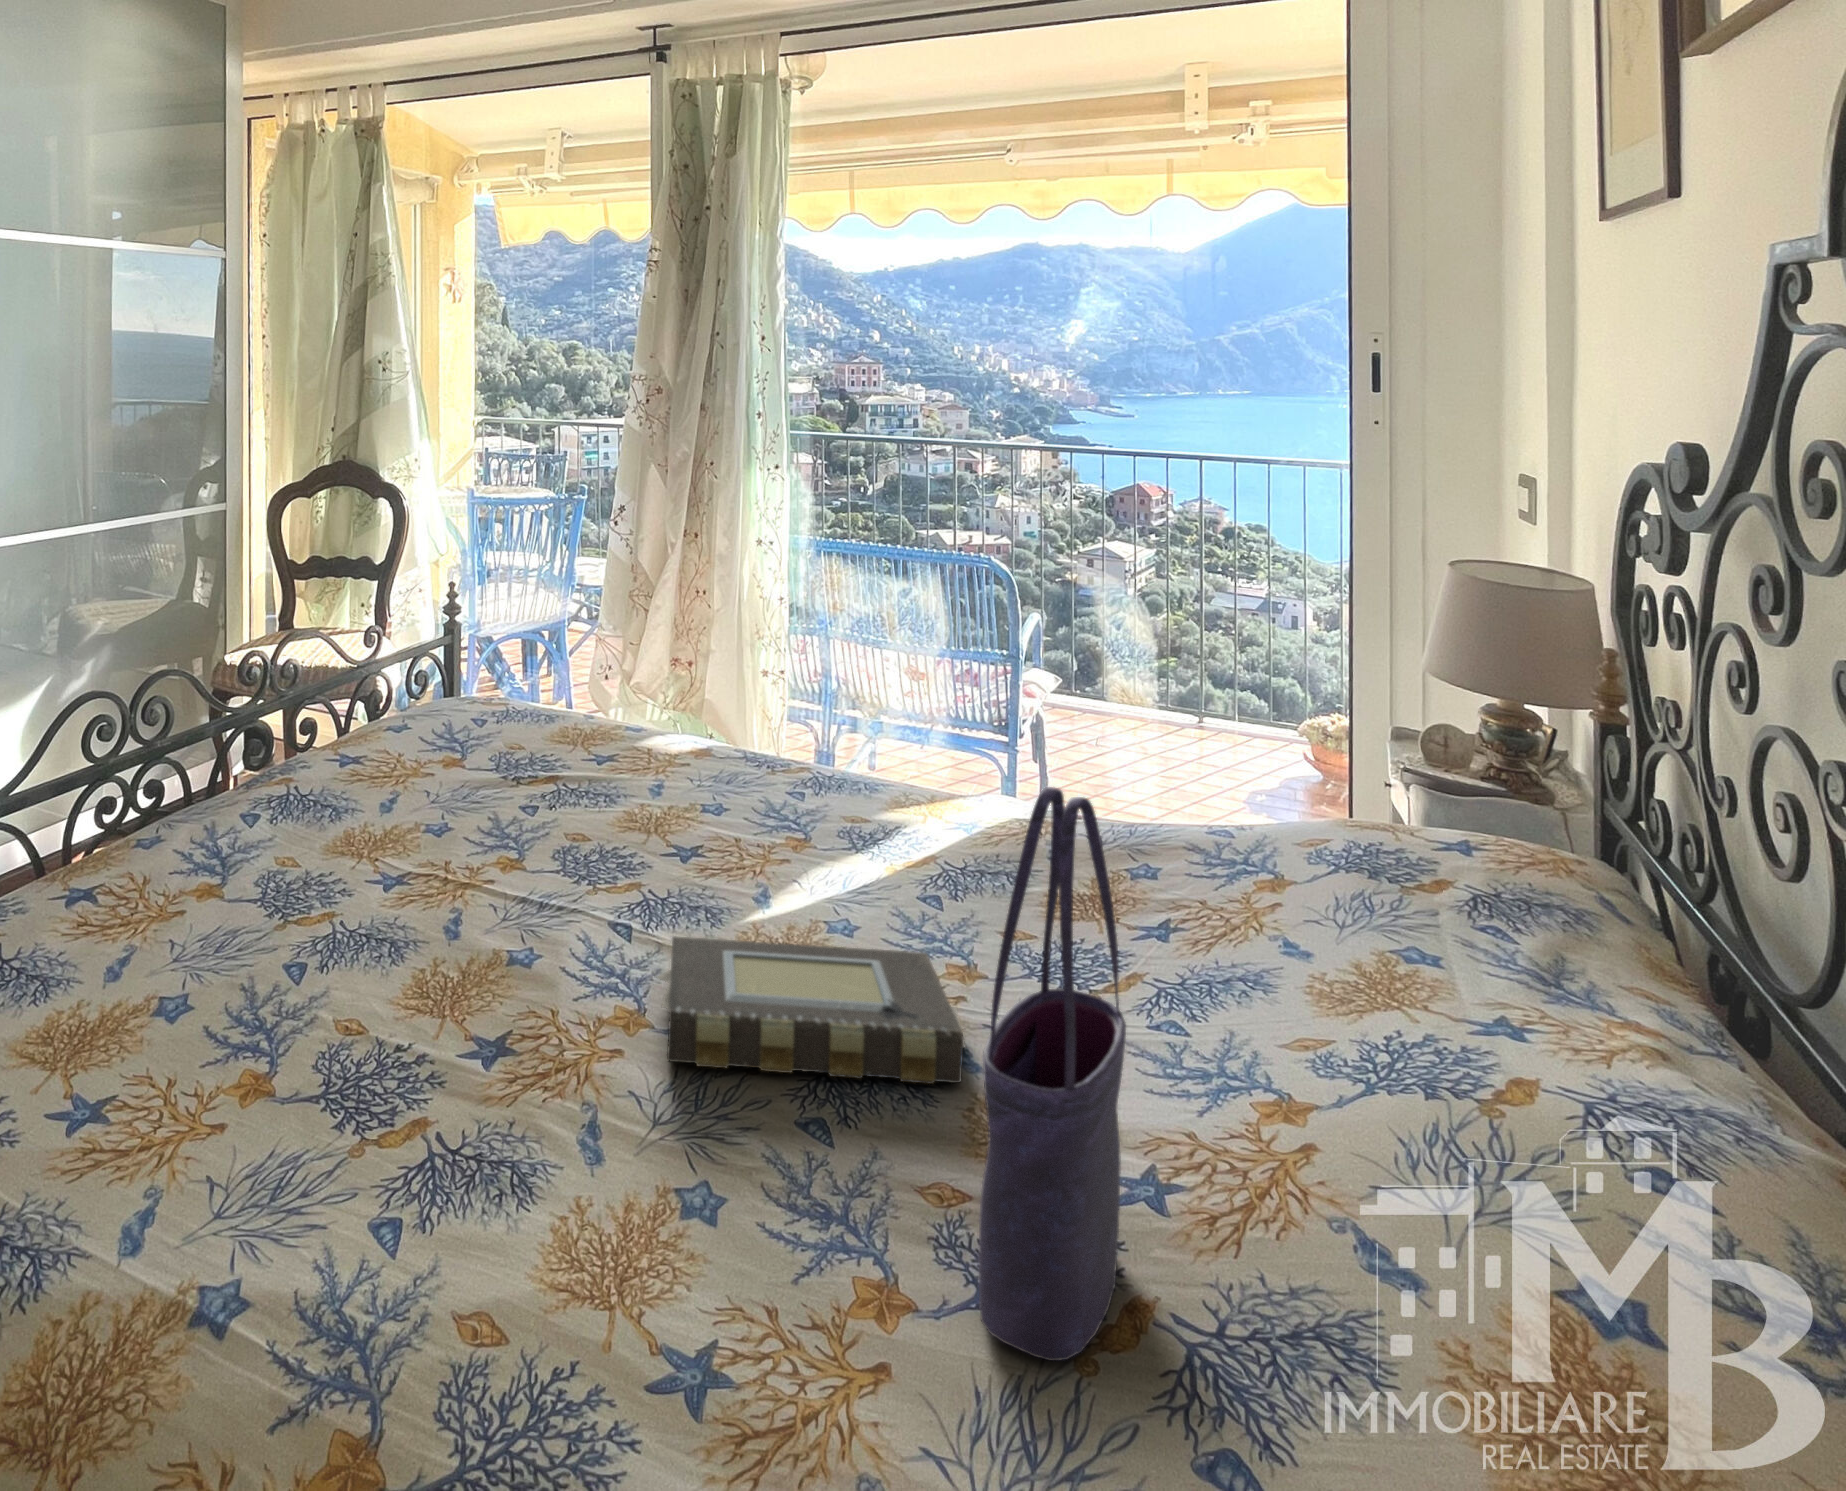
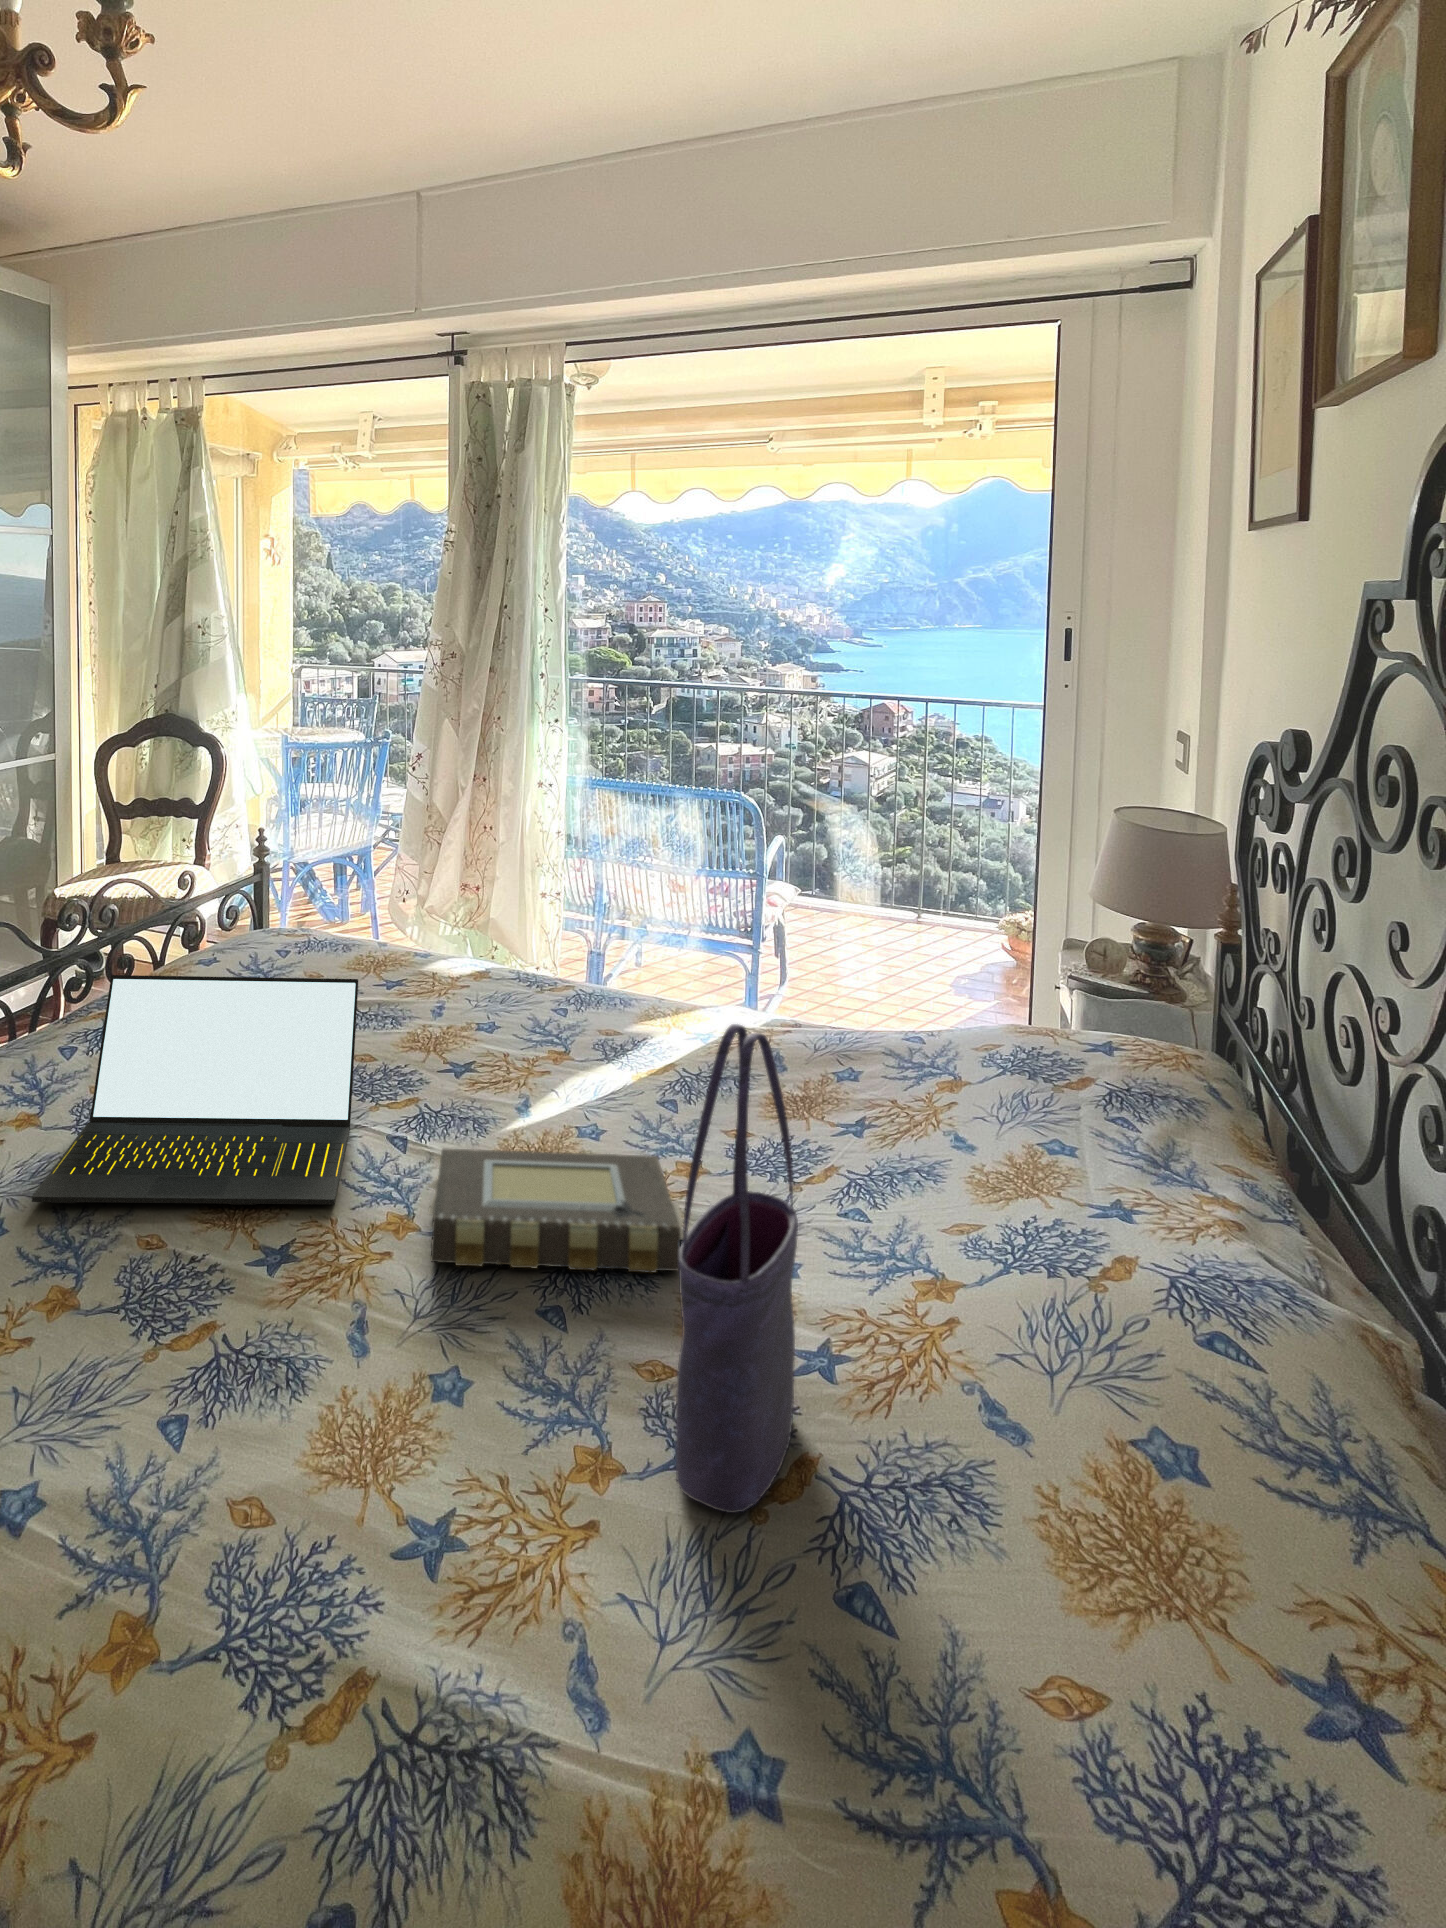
laptop: none [216,737,569,994] -> present [32,975,358,1205]

